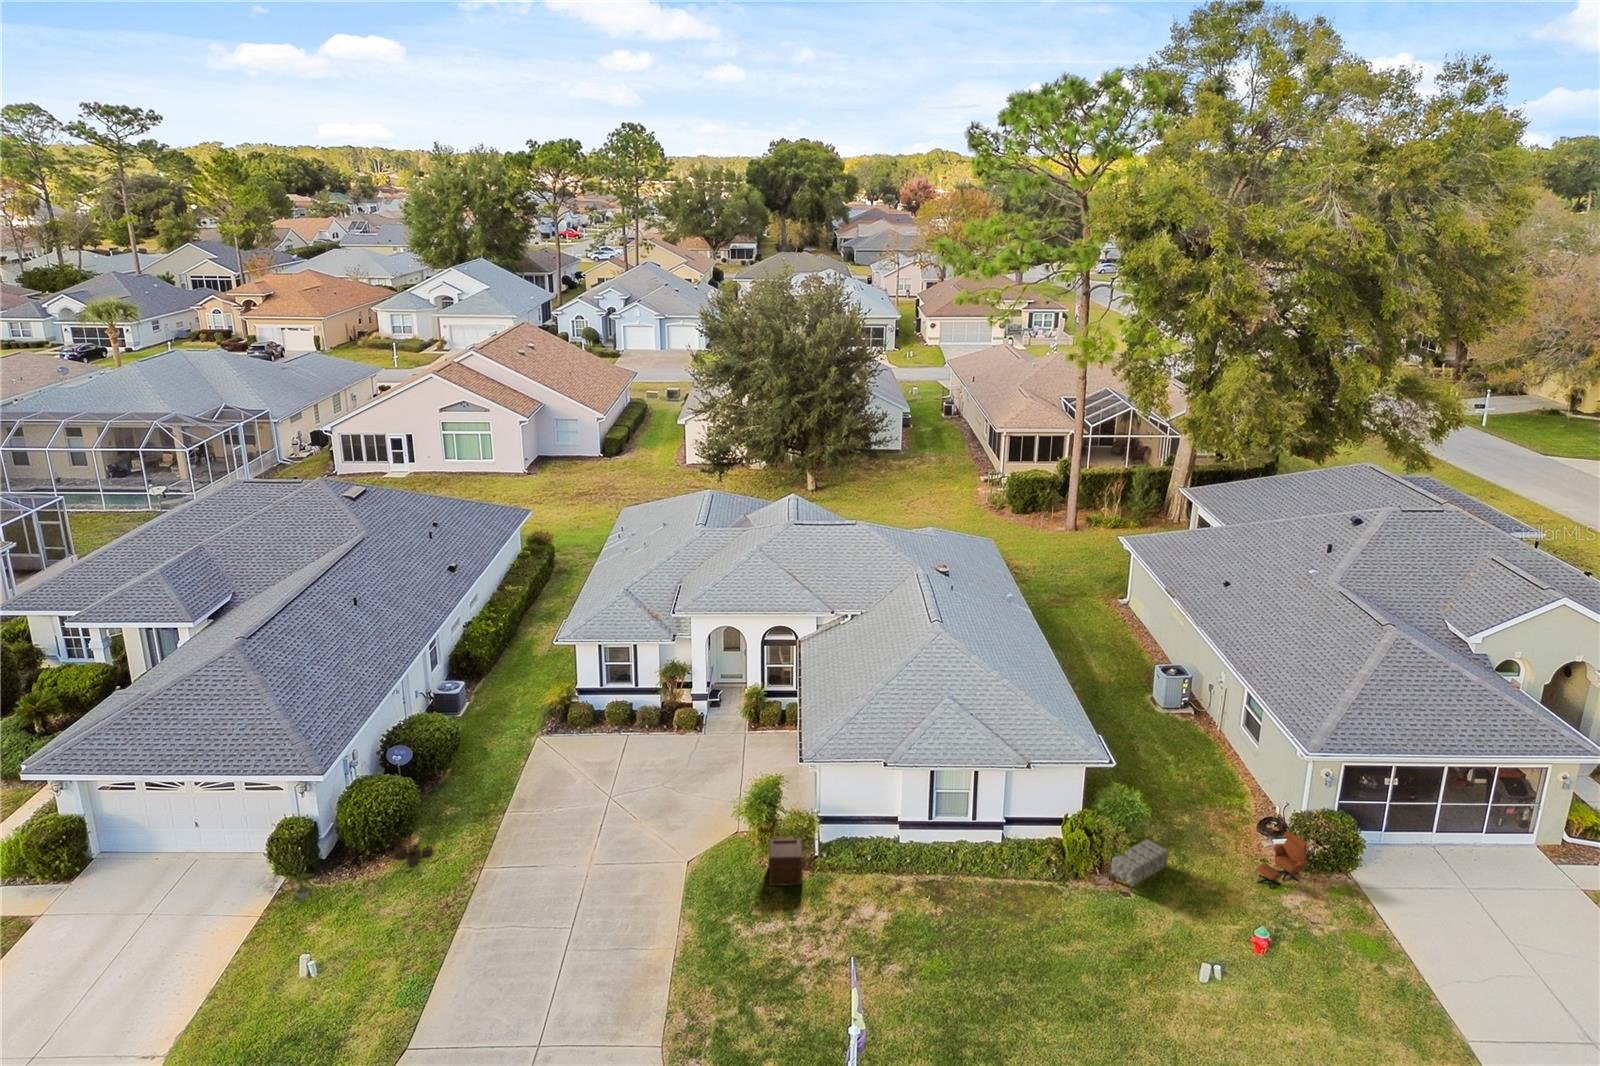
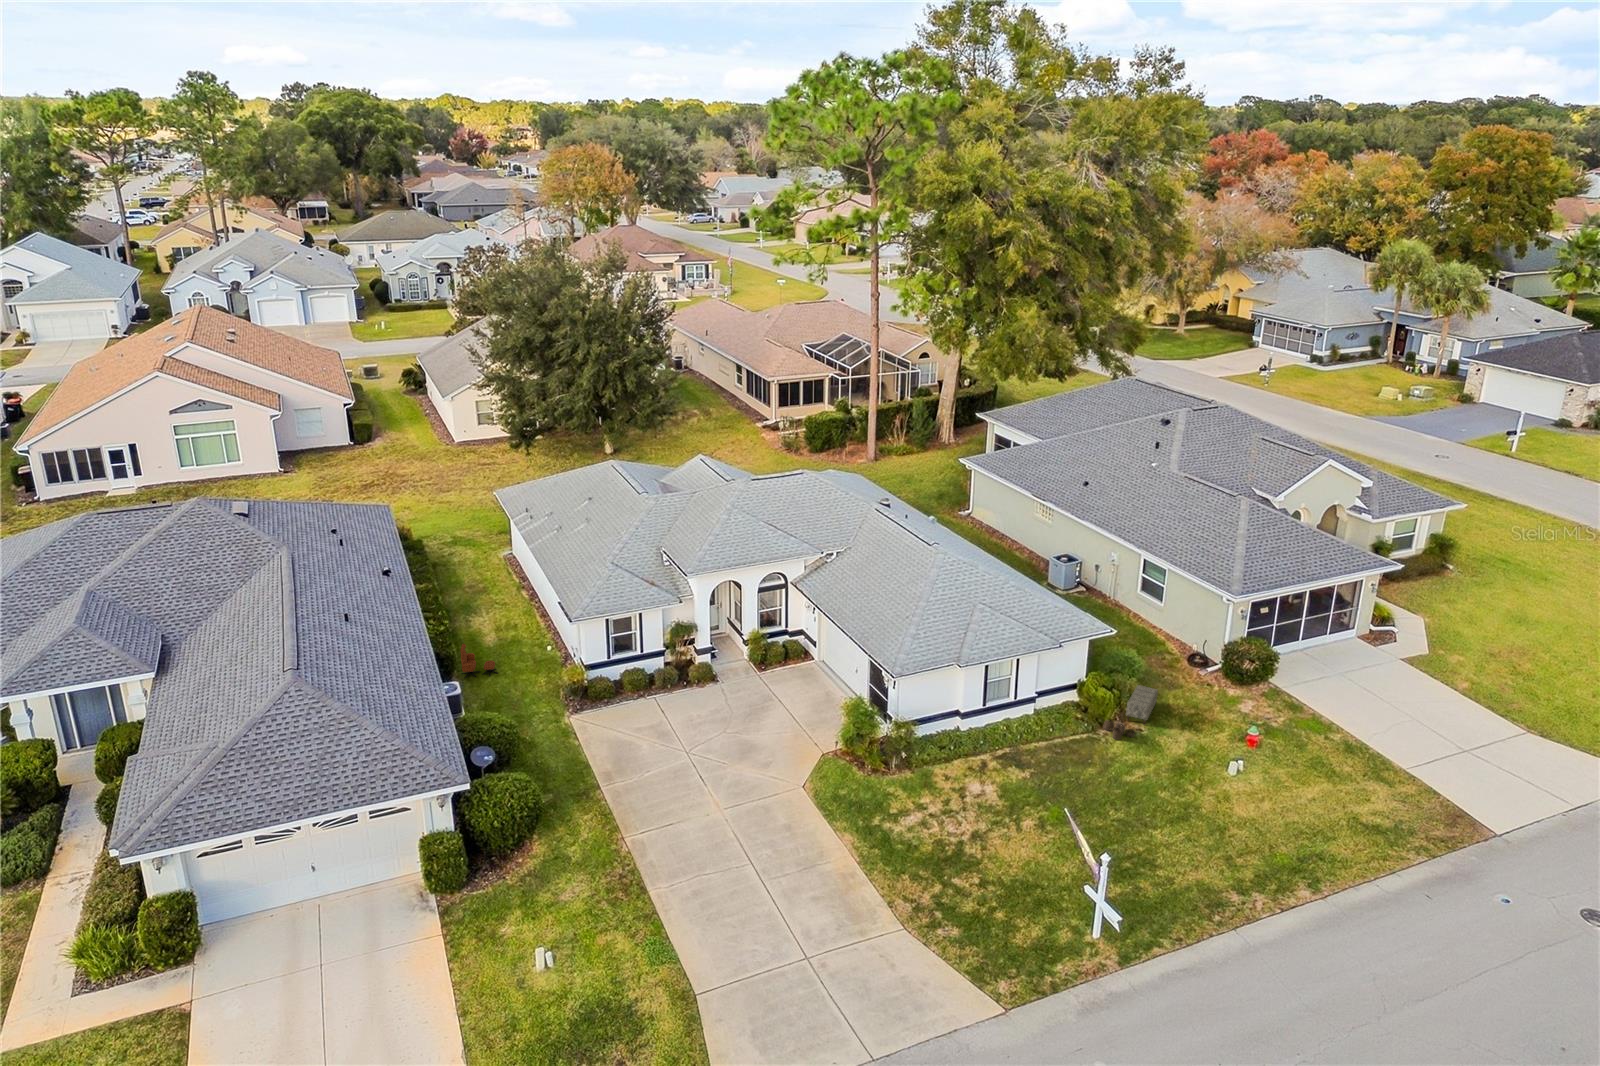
lounge chair: present [1258,832,1308,889] -> present [460,644,498,678]
wooden crate: present [769,838,803,886] -> none [878,742,918,787]
woven basket: present [394,844,433,867] -> present [1103,720,1135,740]
potted plant: present [290,873,312,899] -> none [466,882,491,910]

